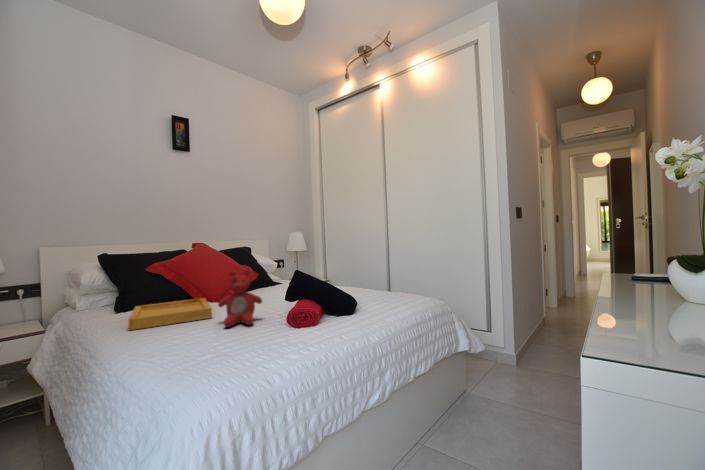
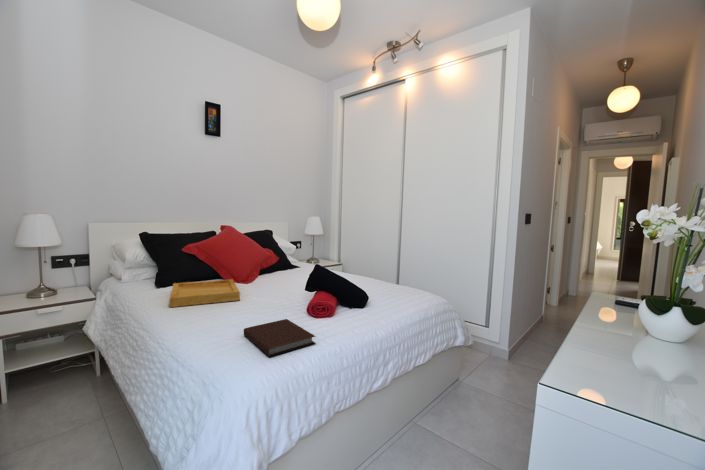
stuffed bear: present [218,270,262,327] -> none [246,262,285,312]
notebook: none [213,330,298,369] -> present [244,319,315,357]

